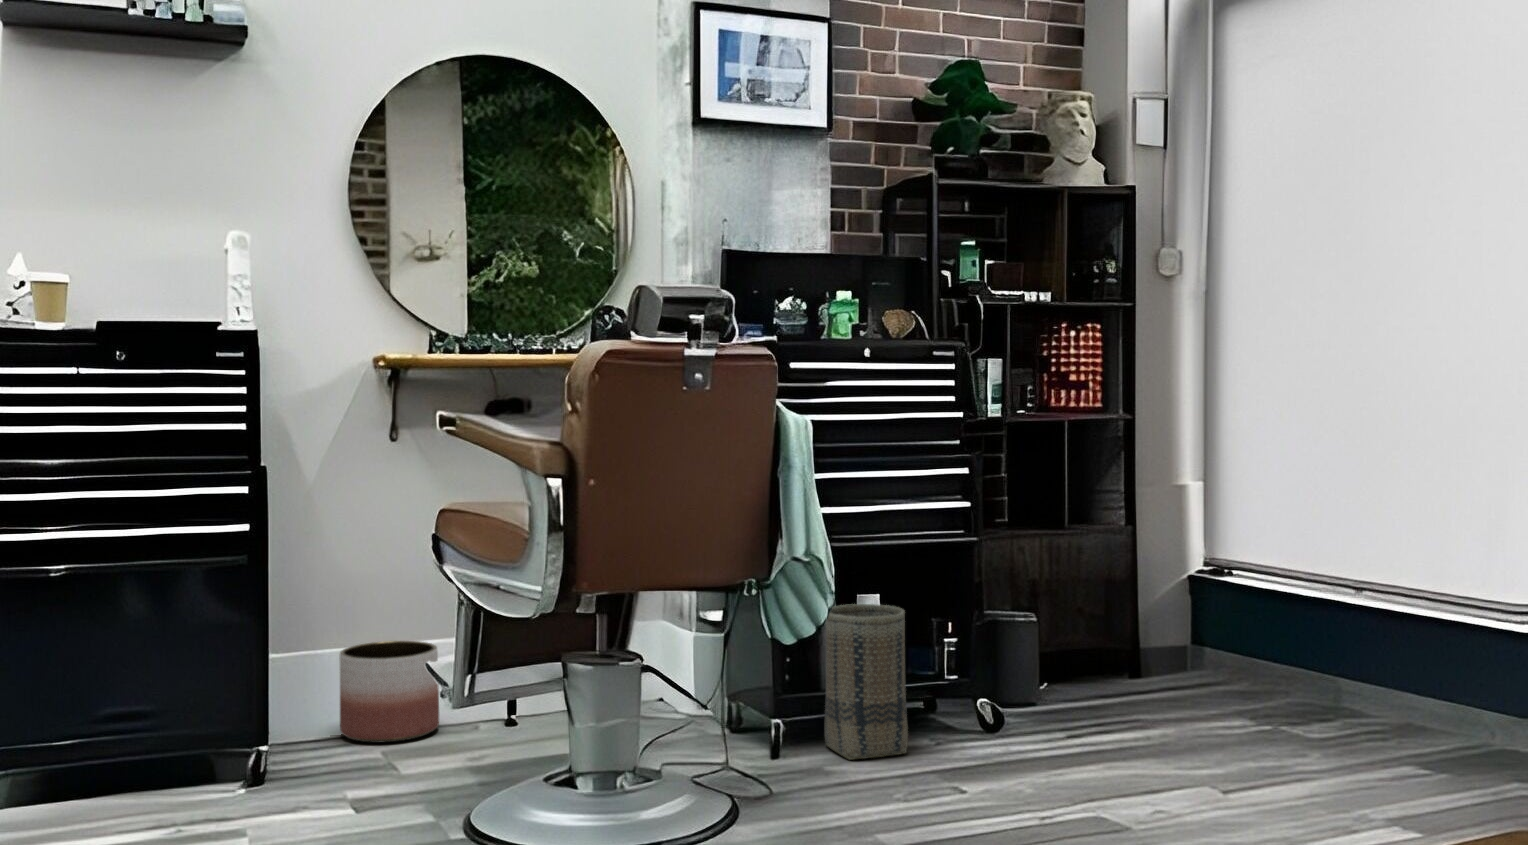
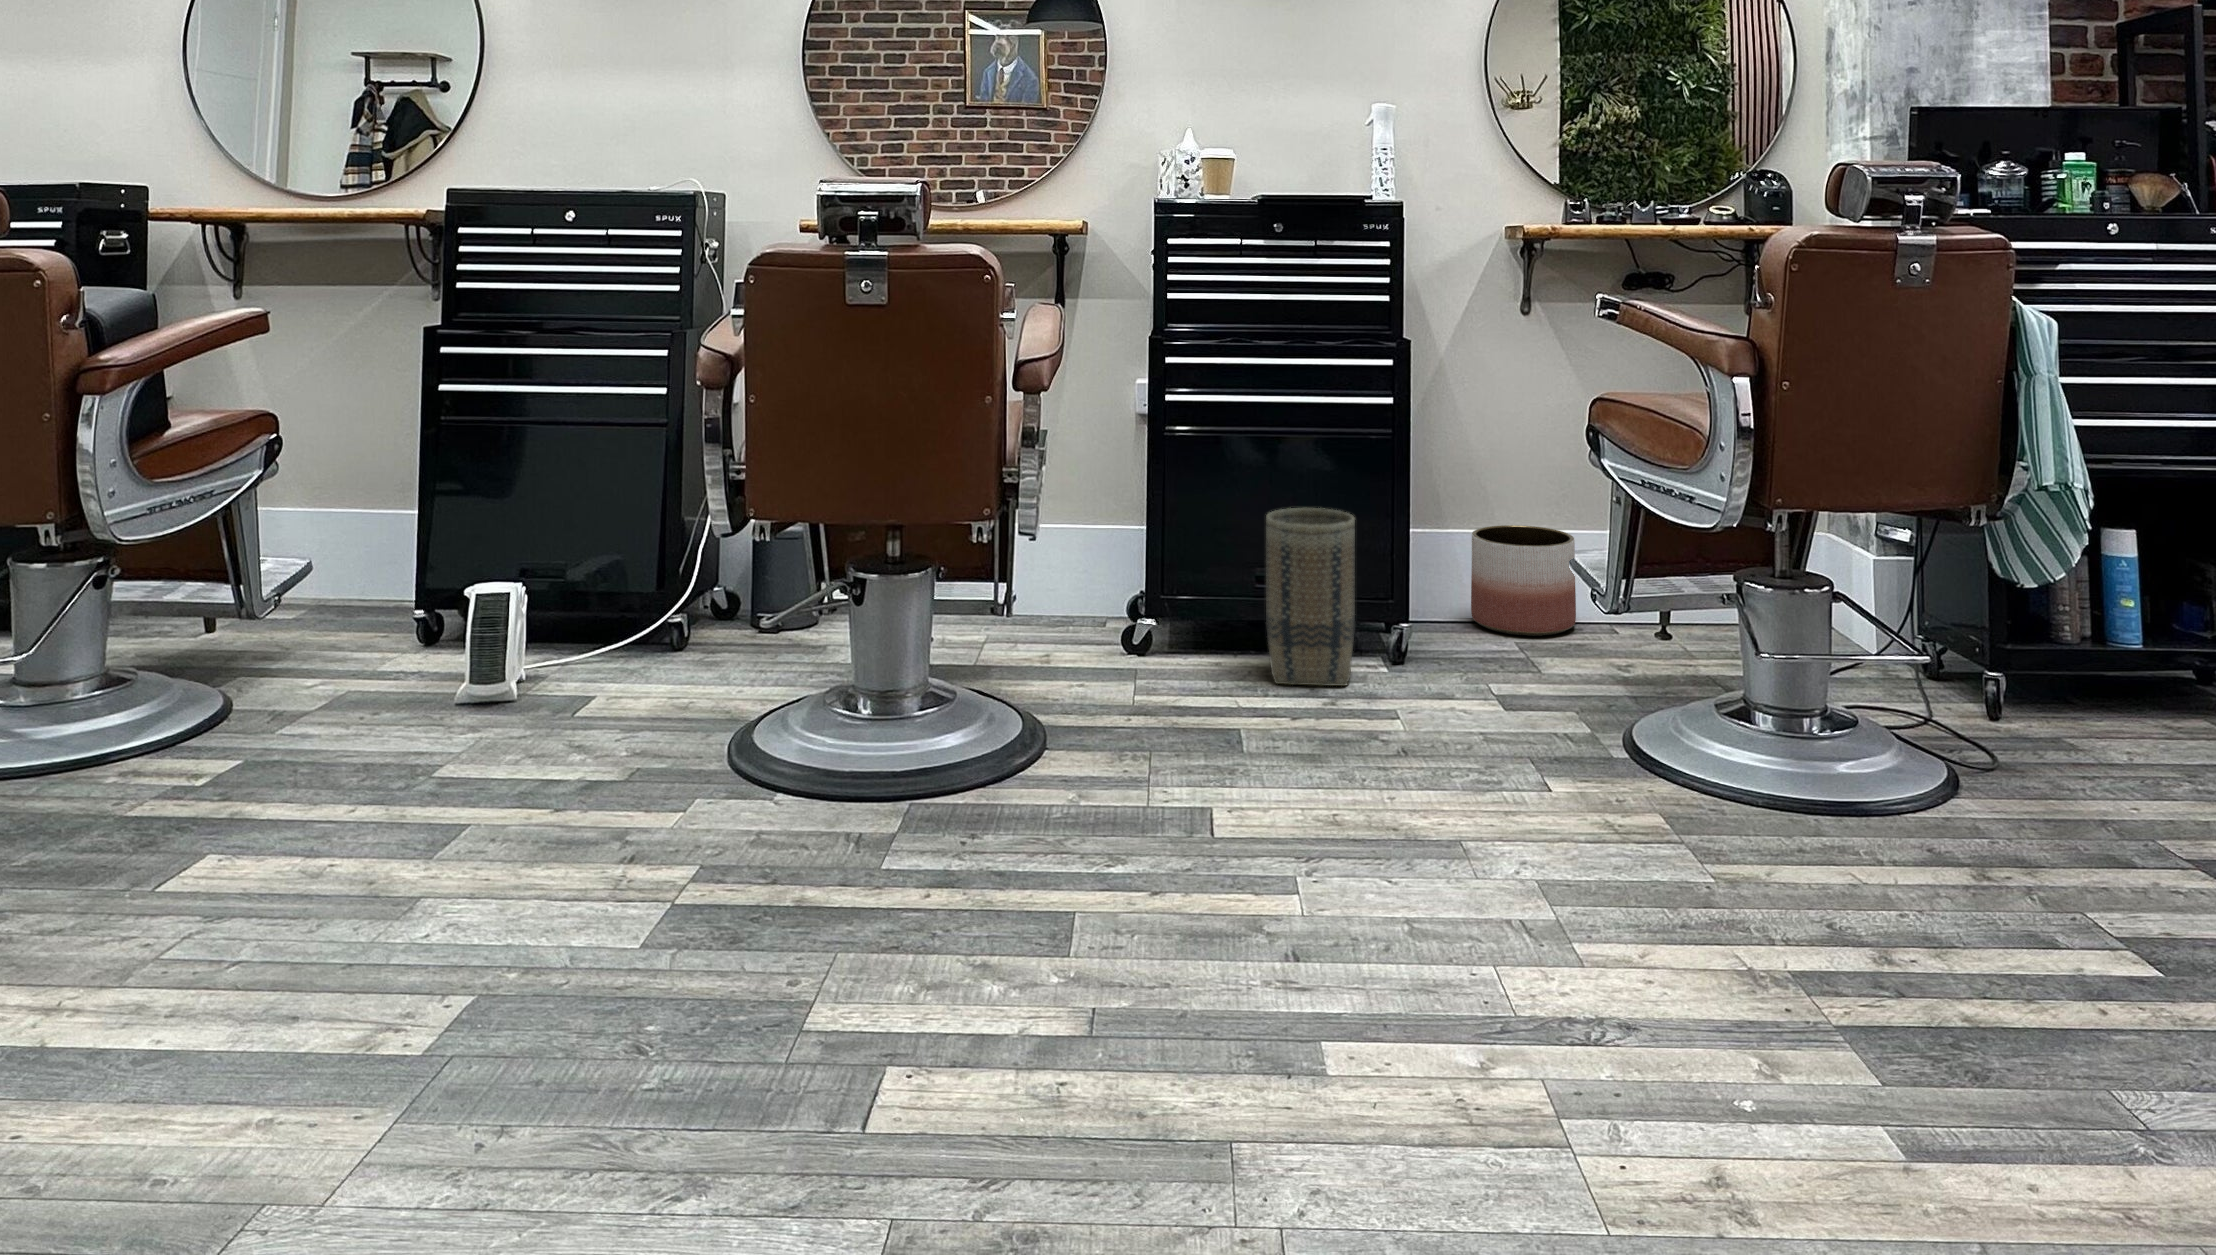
basket: present [825,604,908,760] -> present [1266,508,1355,686]

